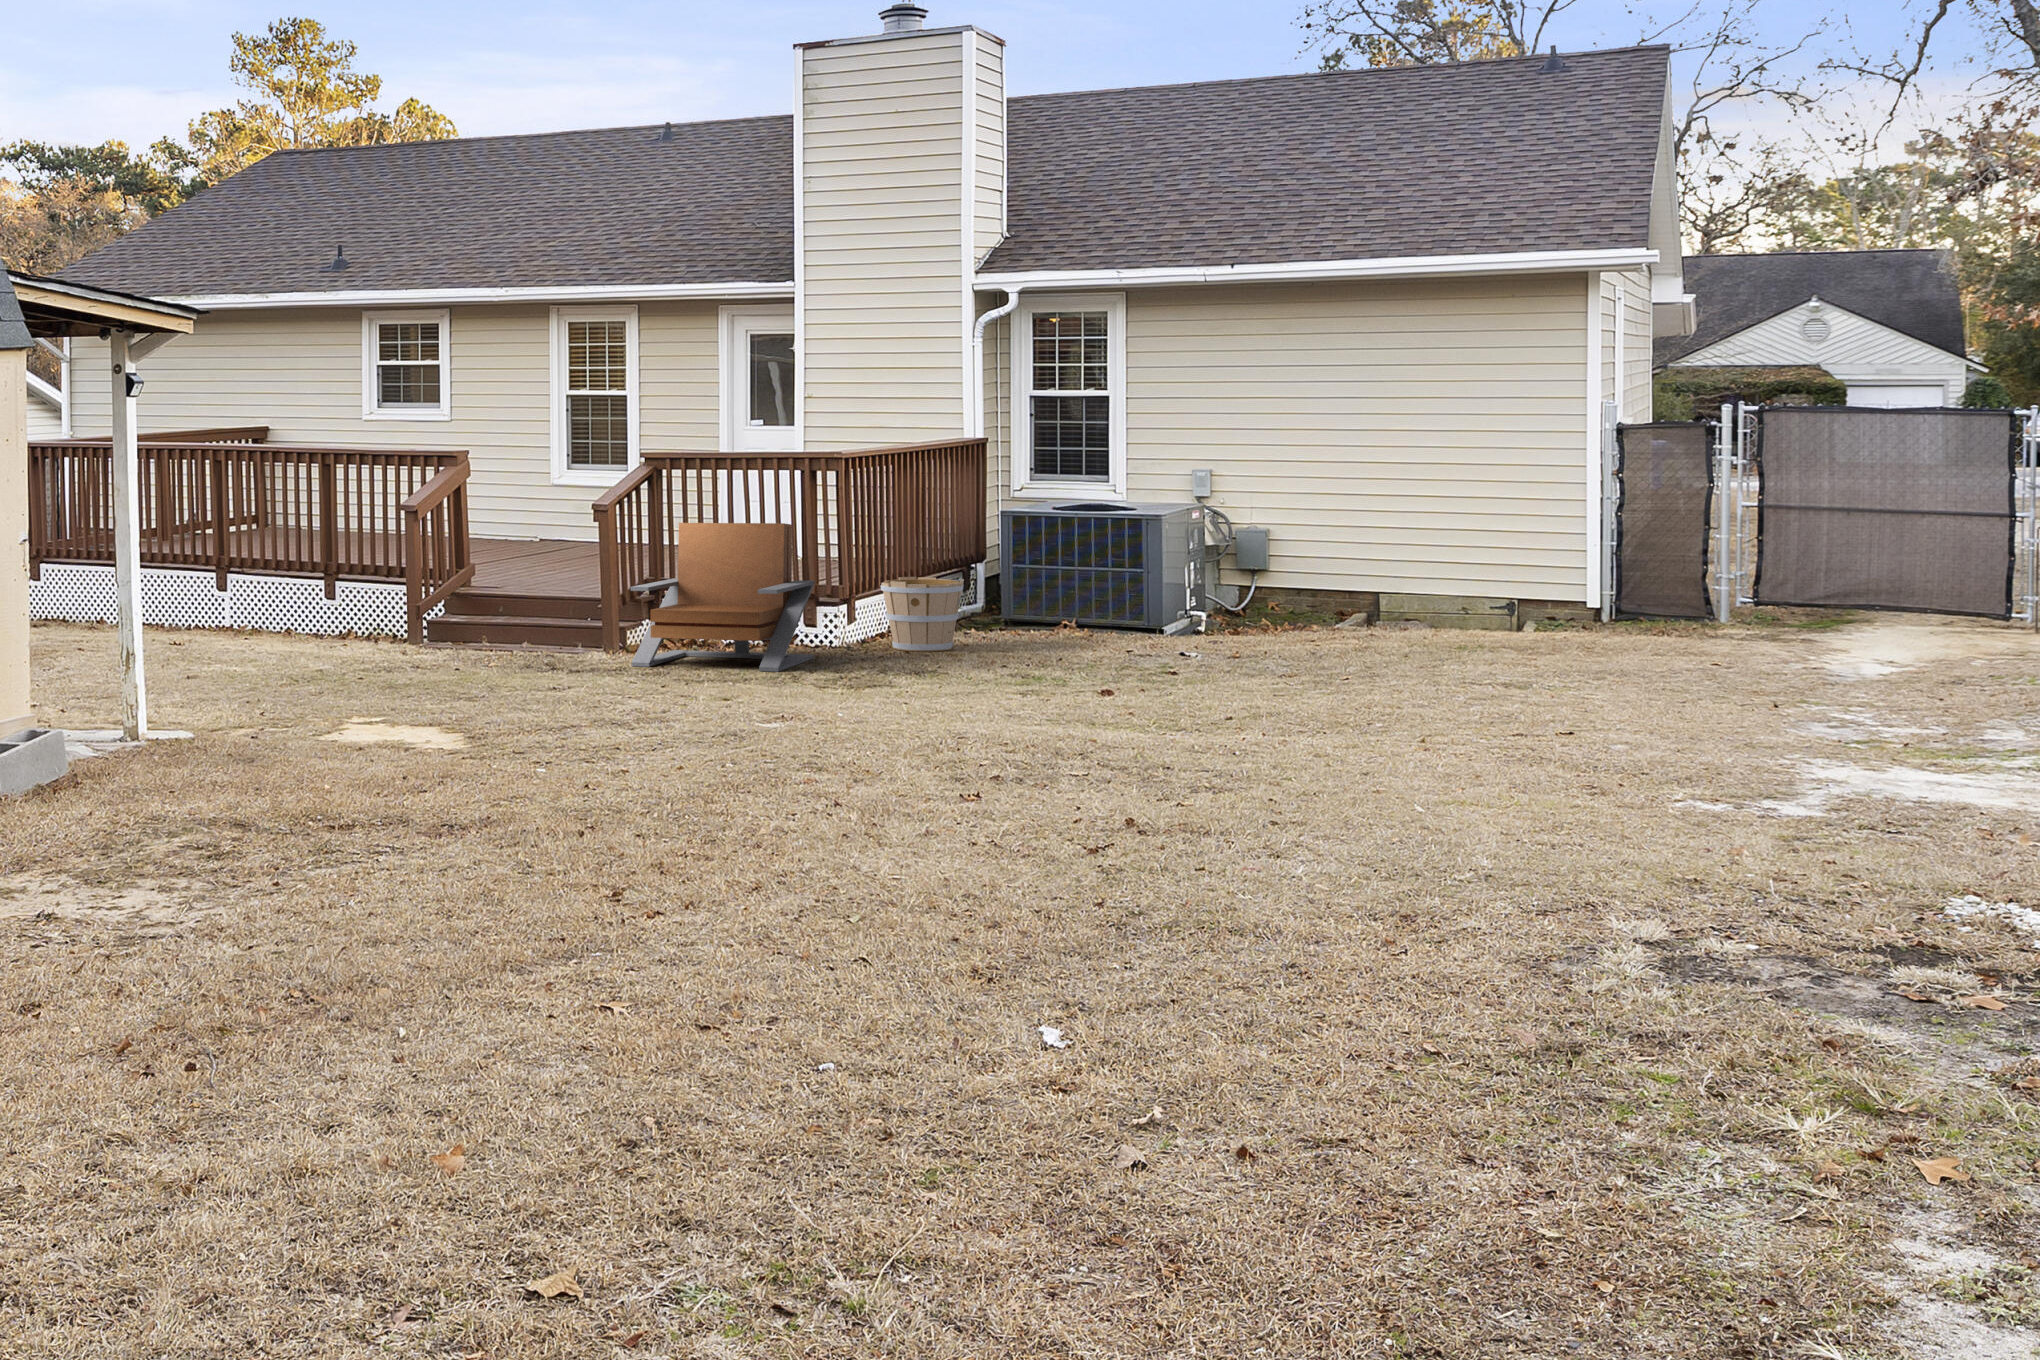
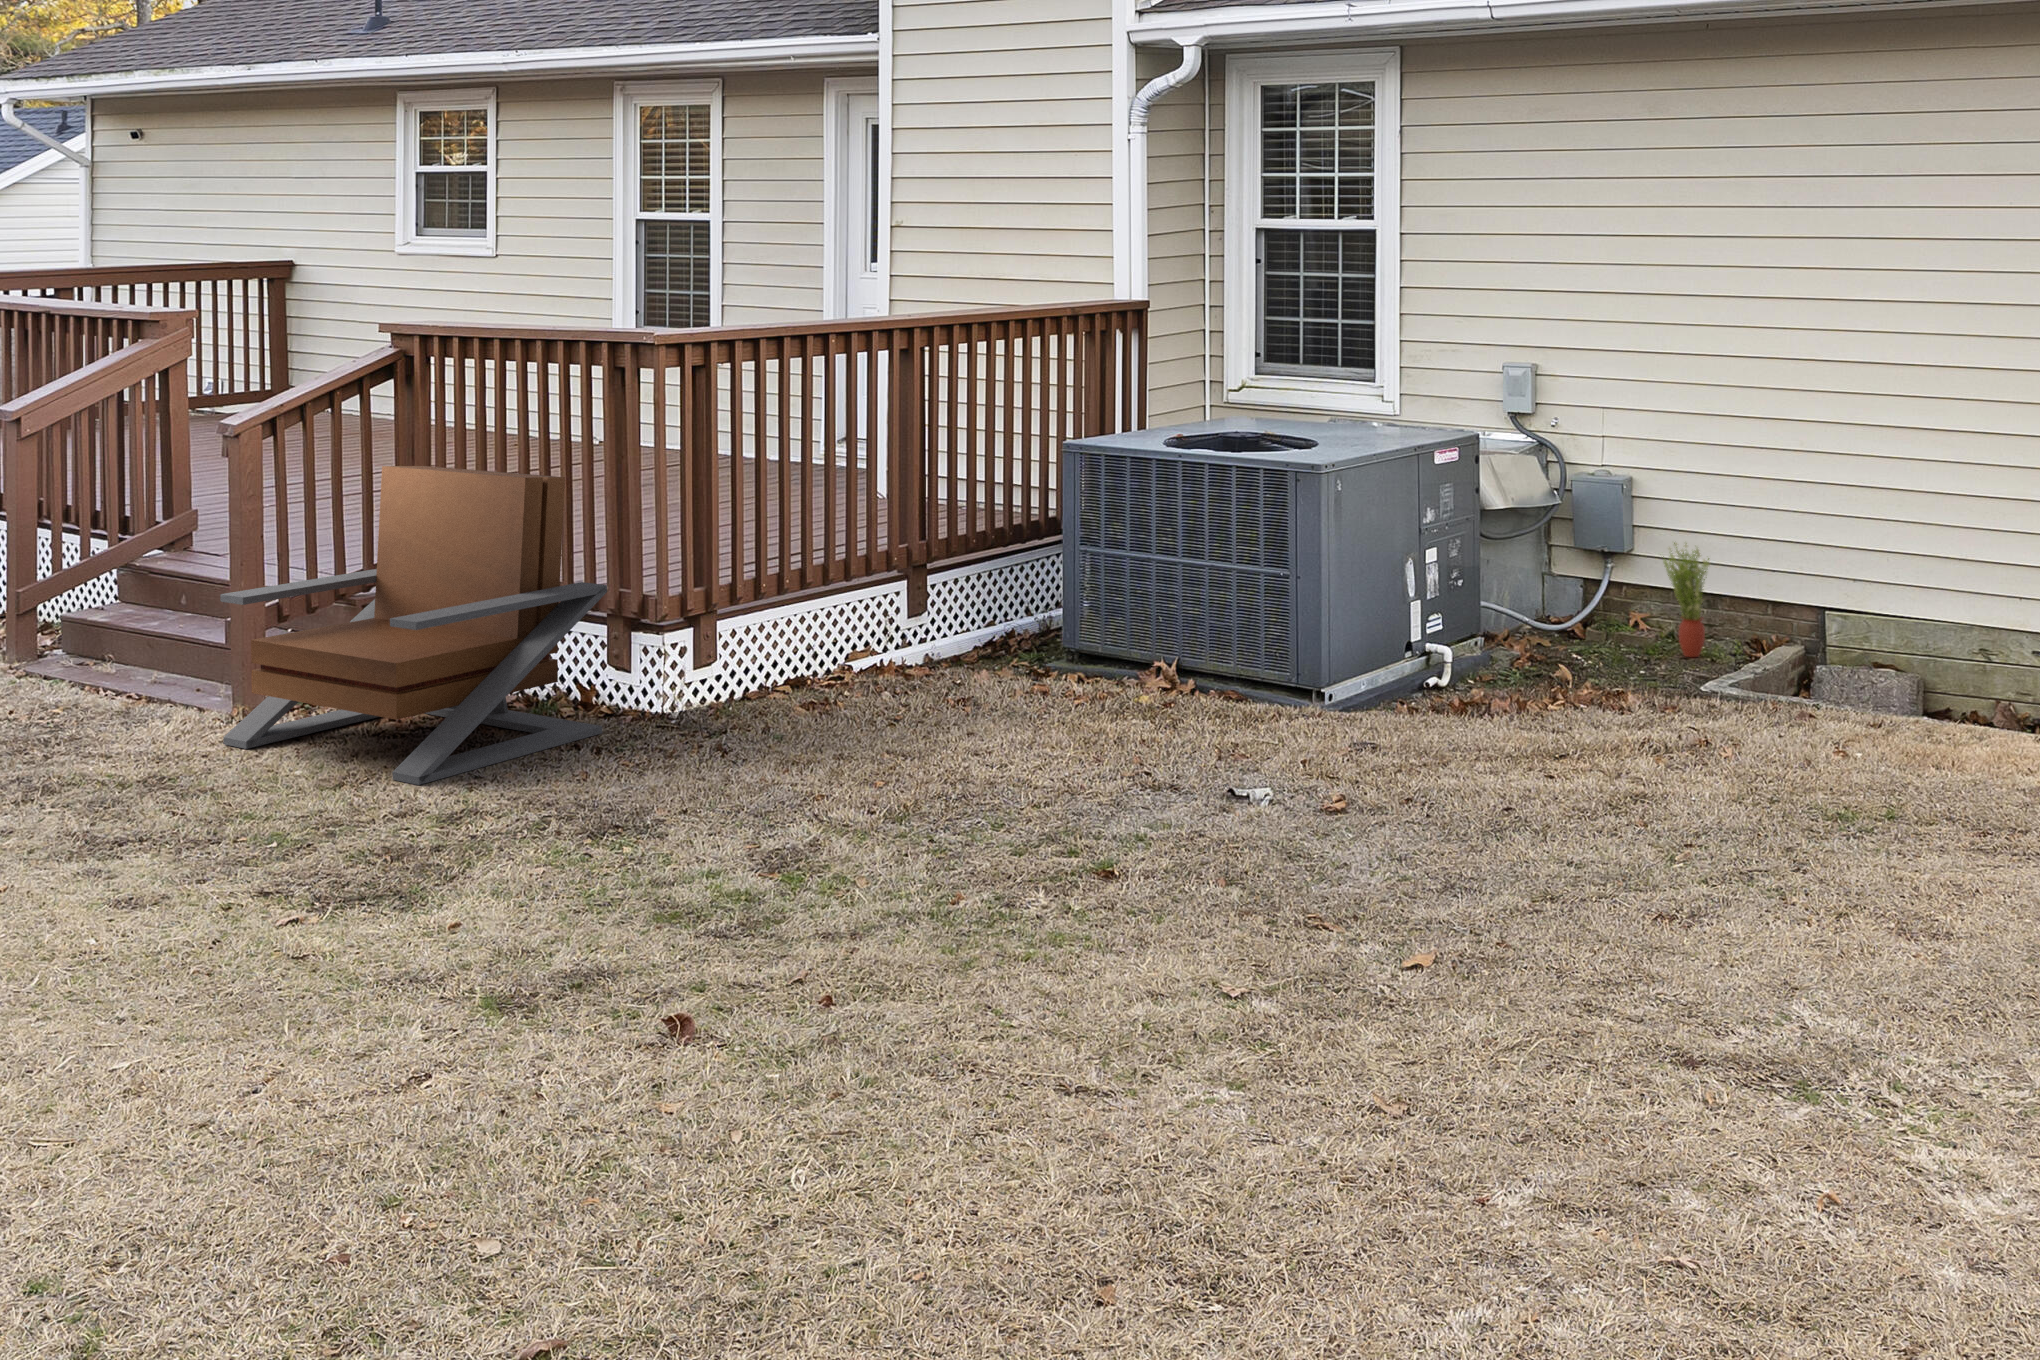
potted plant: none [1291,562,1319,625] -> present [1663,543,1709,657]
wooden bucket: present [880,577,964,652] -> none [788,566,941,719]

